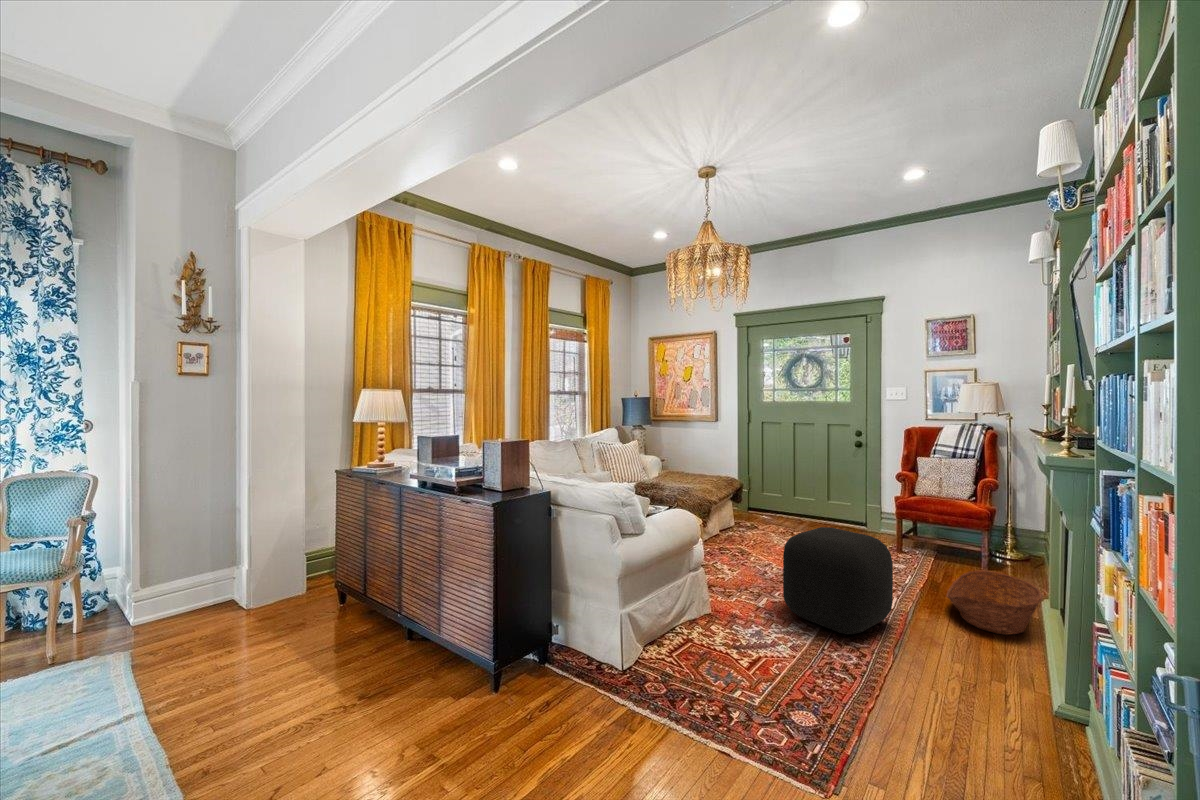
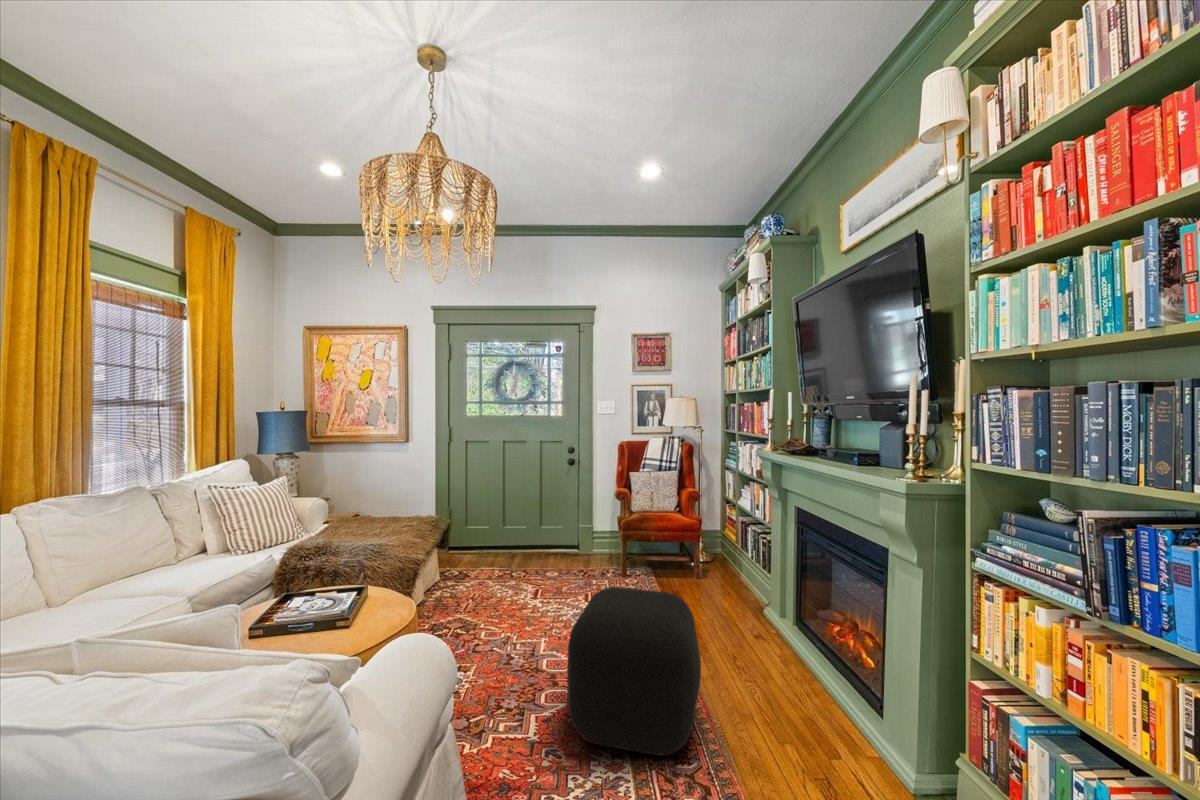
basket: present [946,570,1043,635] -> none [710,590,801,670]

